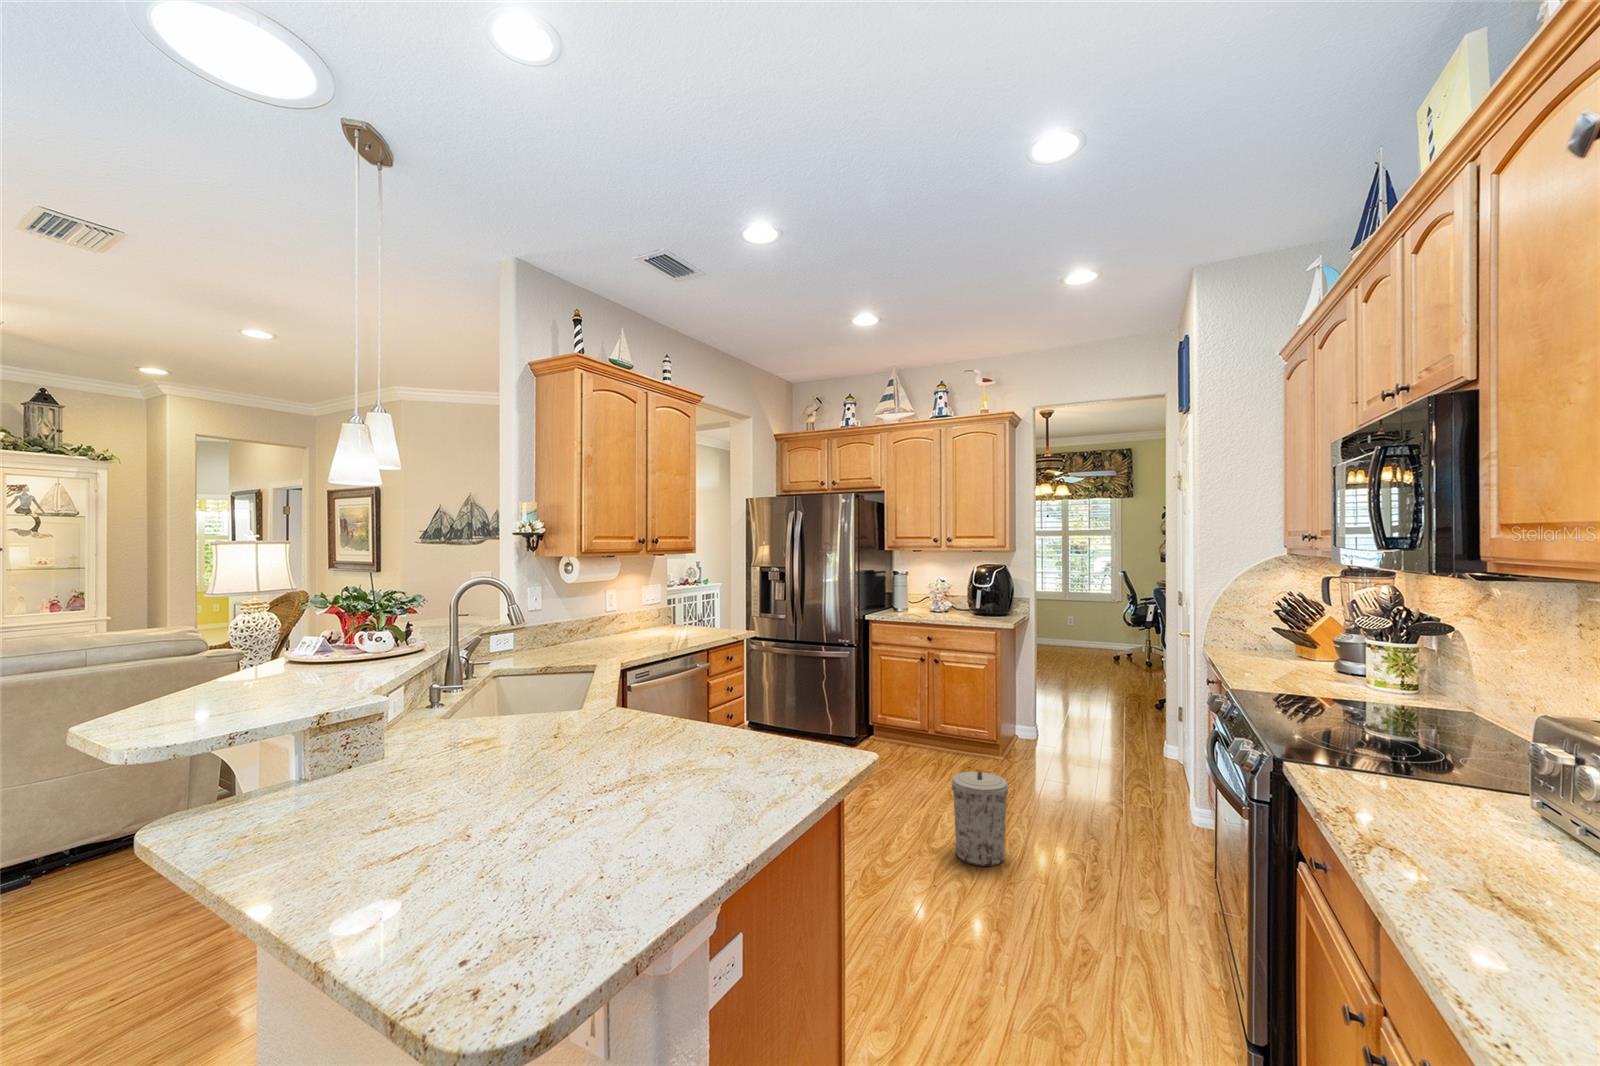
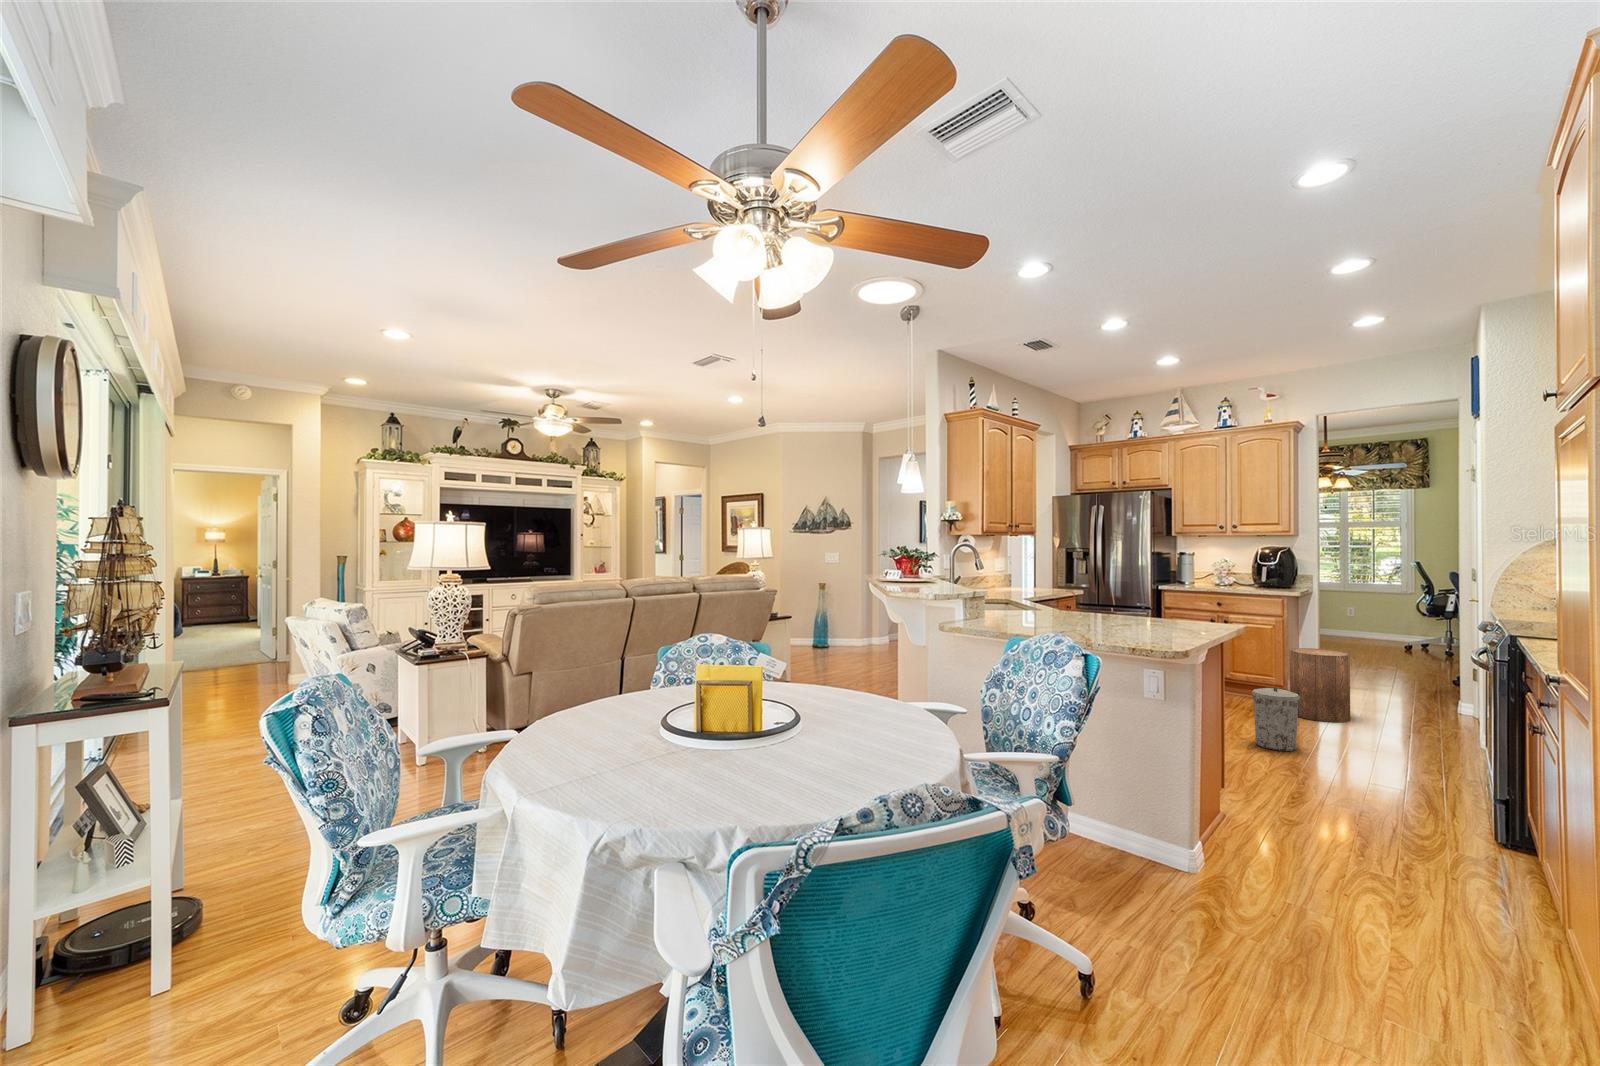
stool: none [1003,695,1067,793] -> present [1289,648,1350,722]

